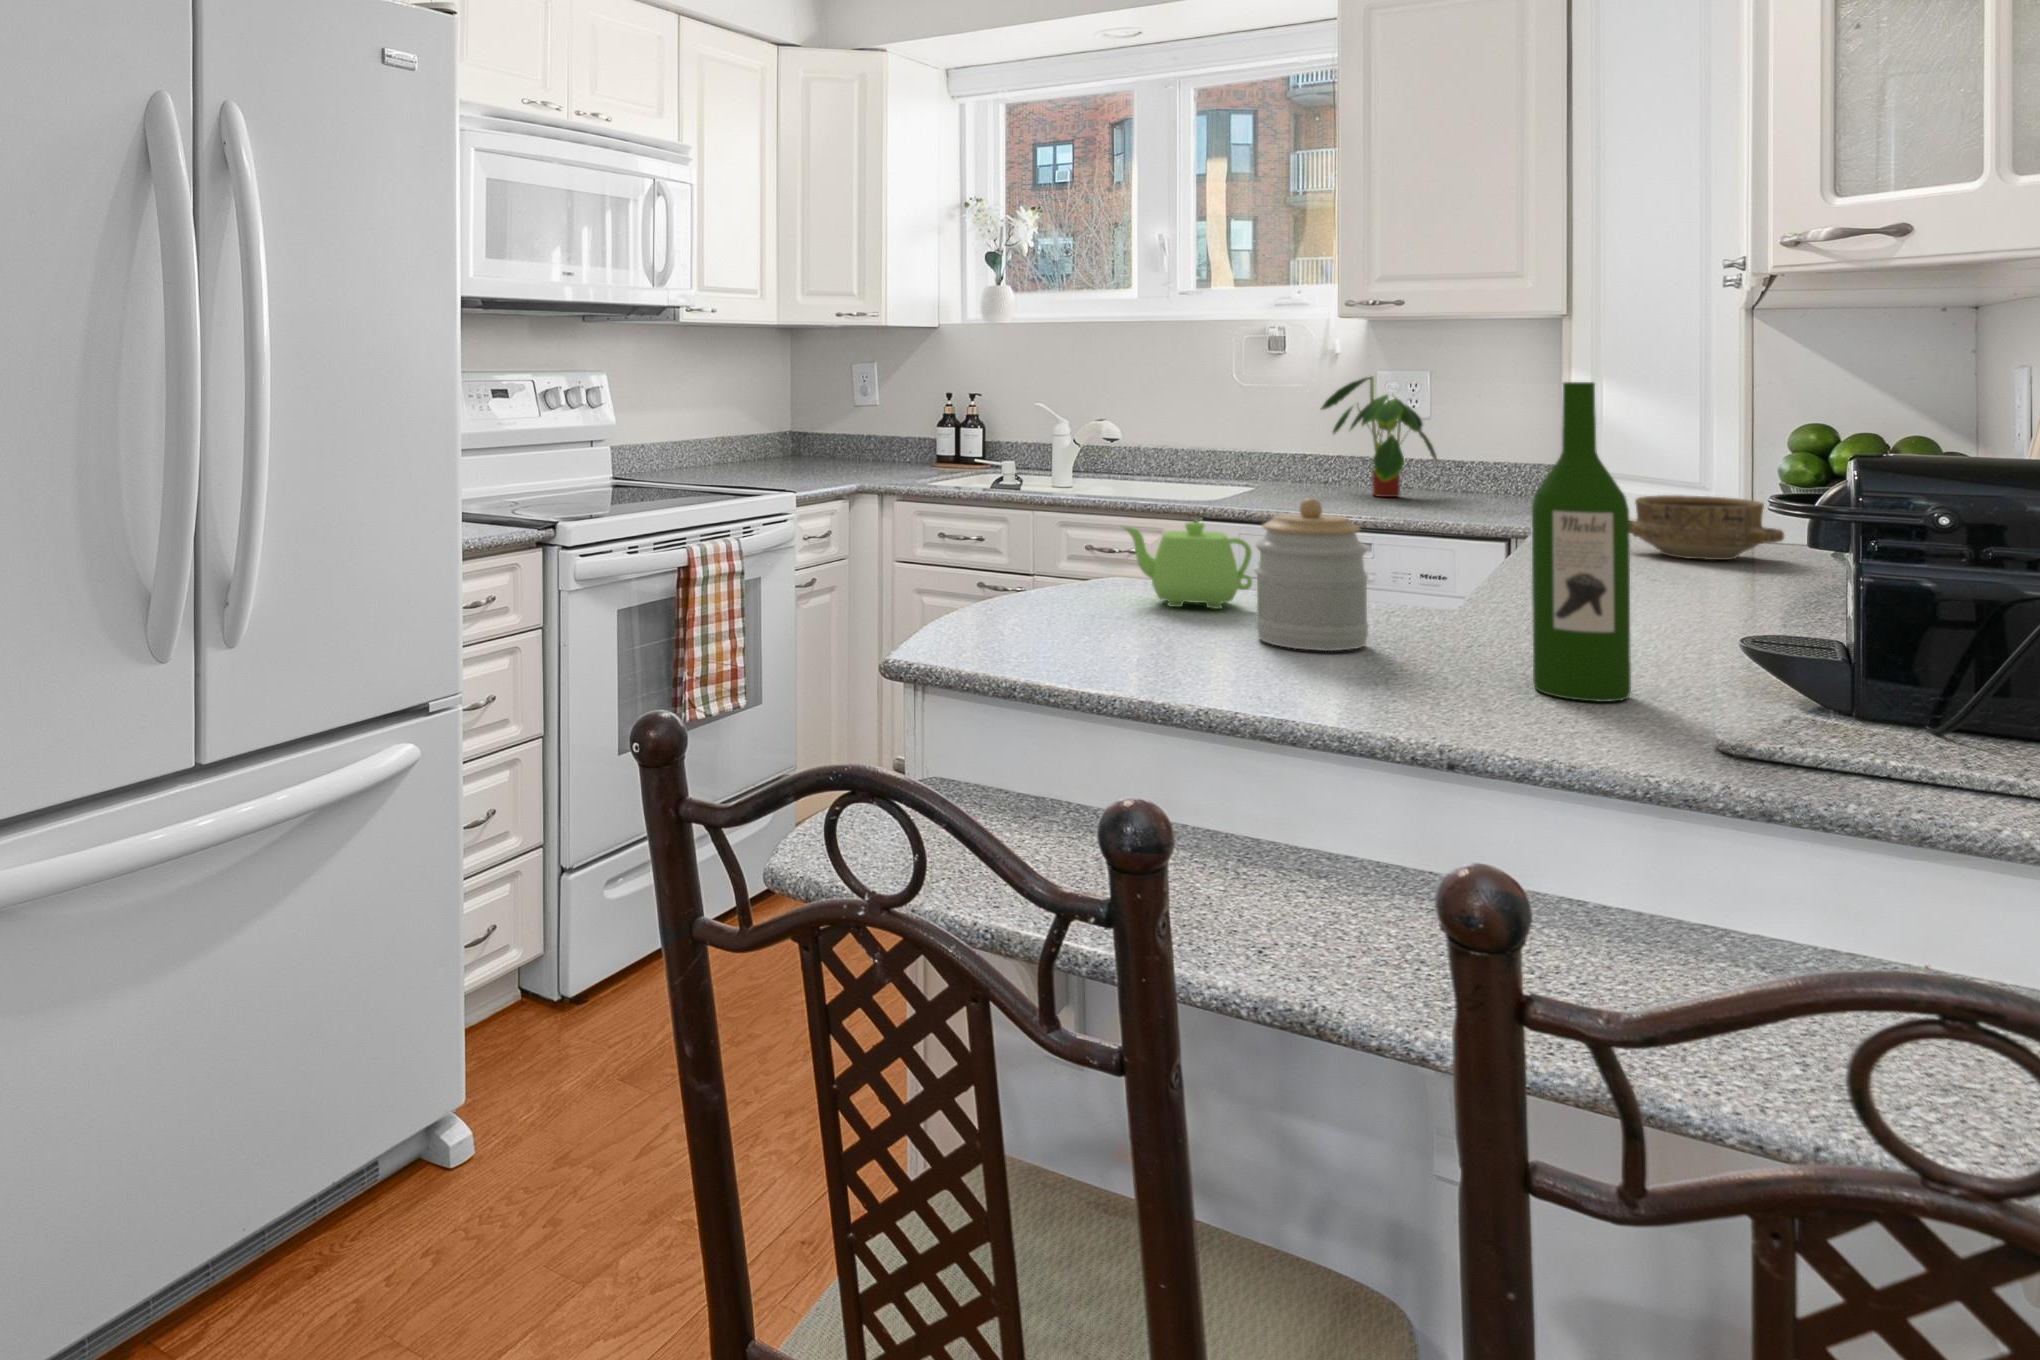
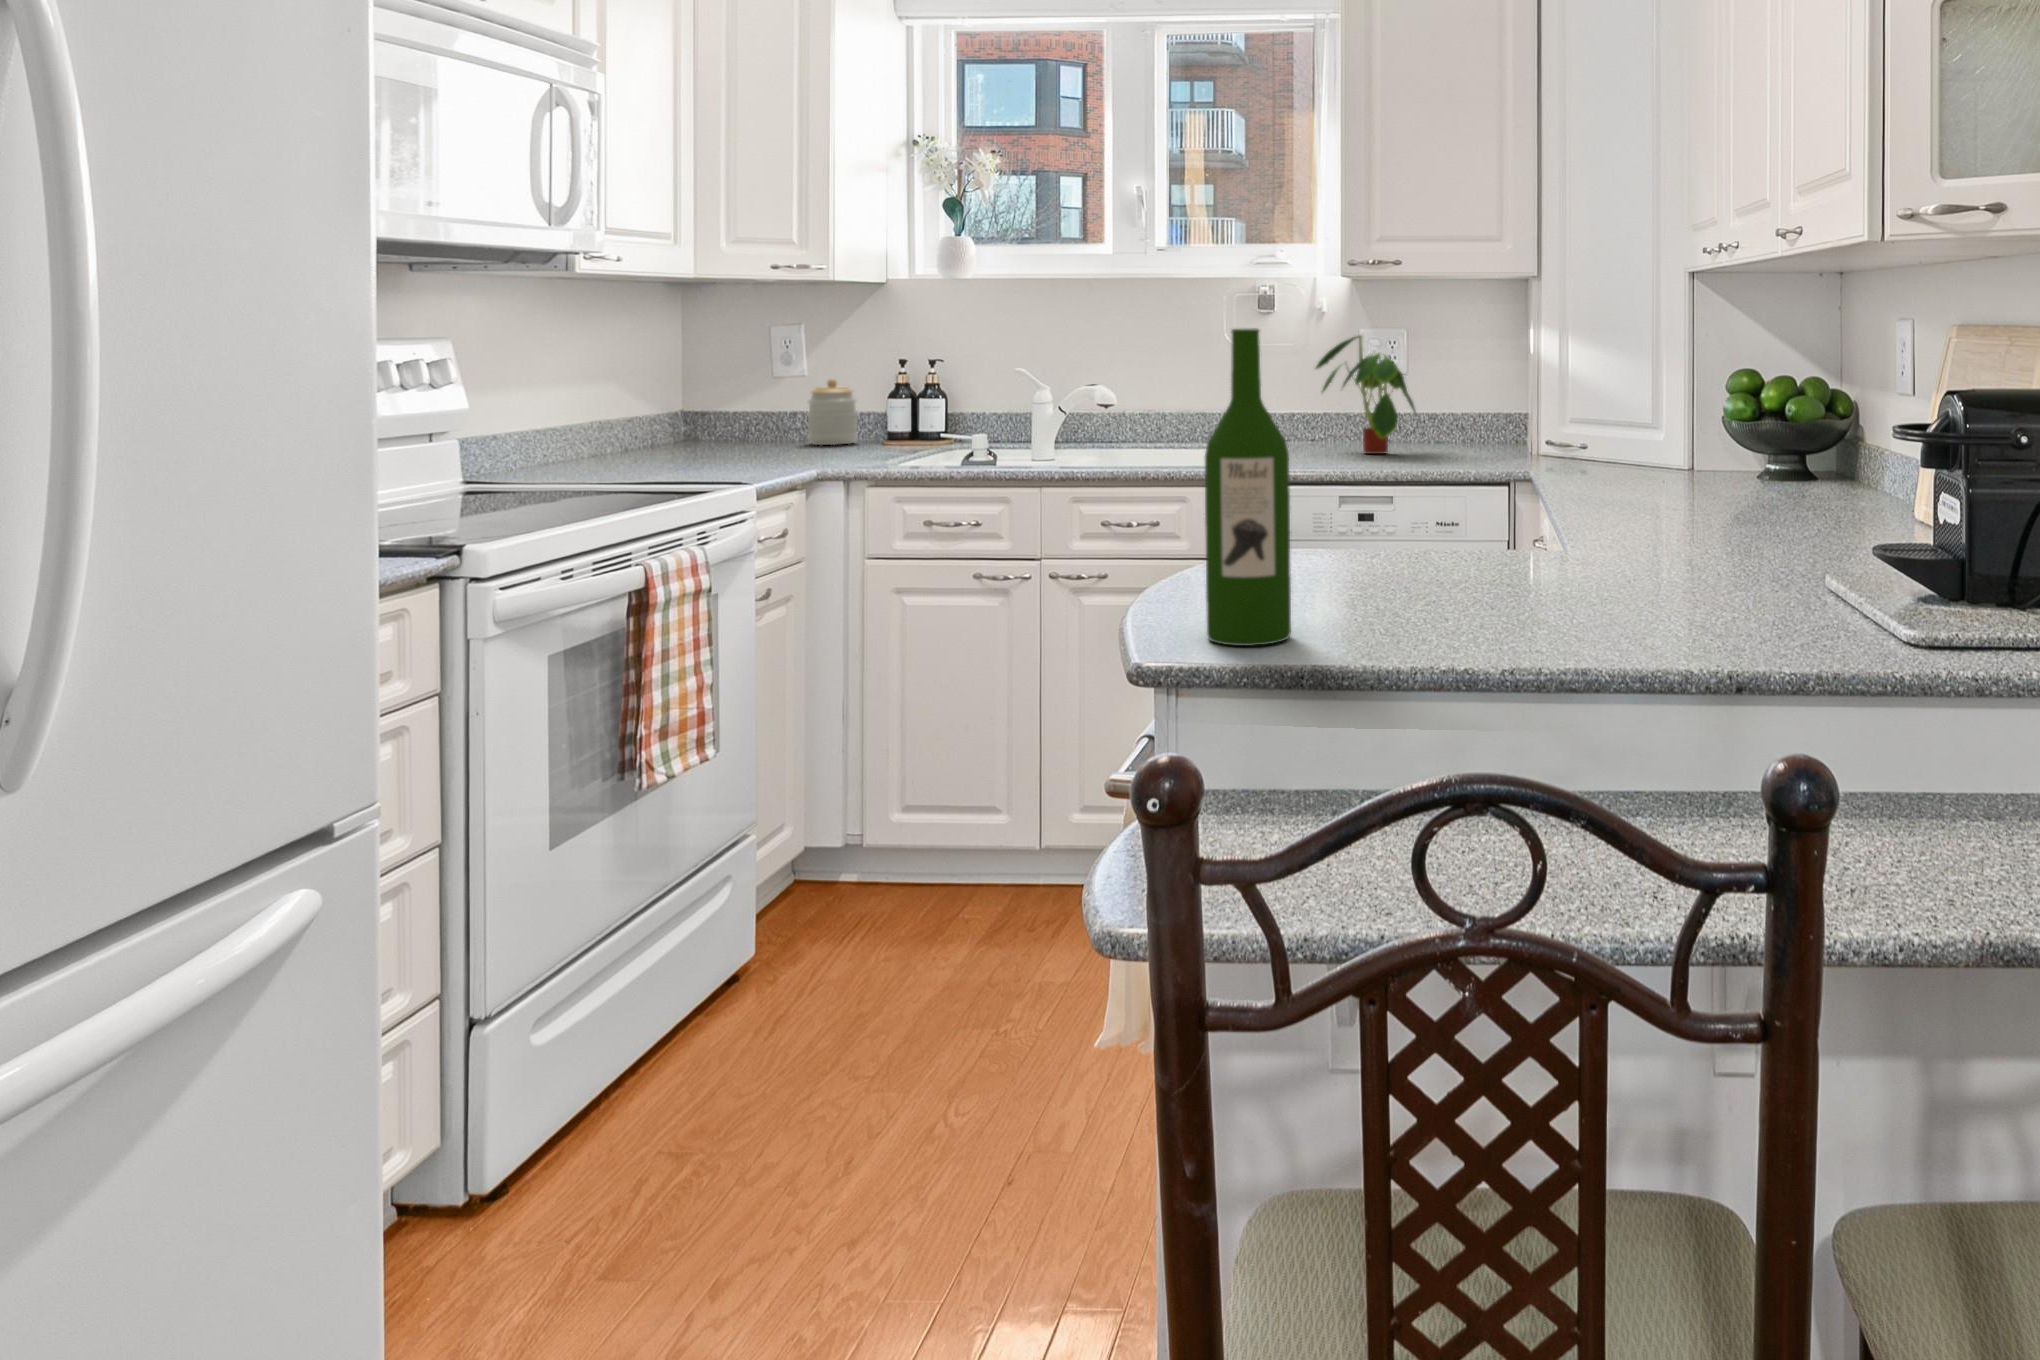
wine bottle: present [1532,382,1631,702] -> present [1205,328,1291,646]
ceramic bowl: present [1629,495,1784,560] -> none [1632,440,1764,498]
jar: present [1256,498,1368,651] -> present [808,379,858,445]
teapot: present [1120,522,1252,609] -> none [1288,493,1427,589]

